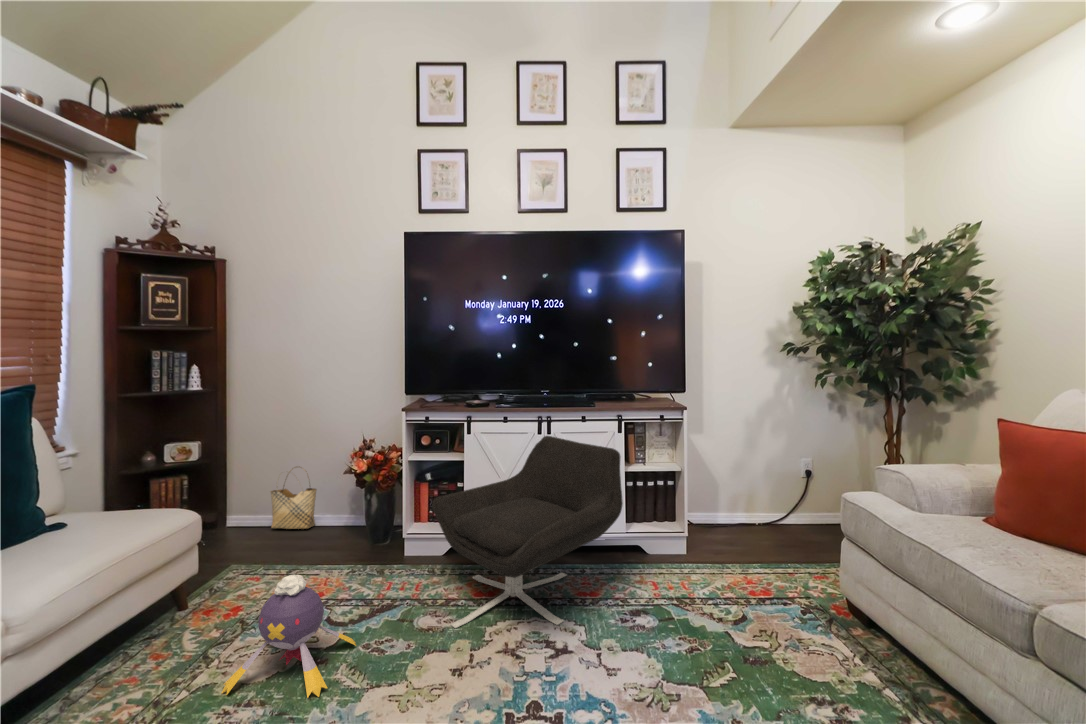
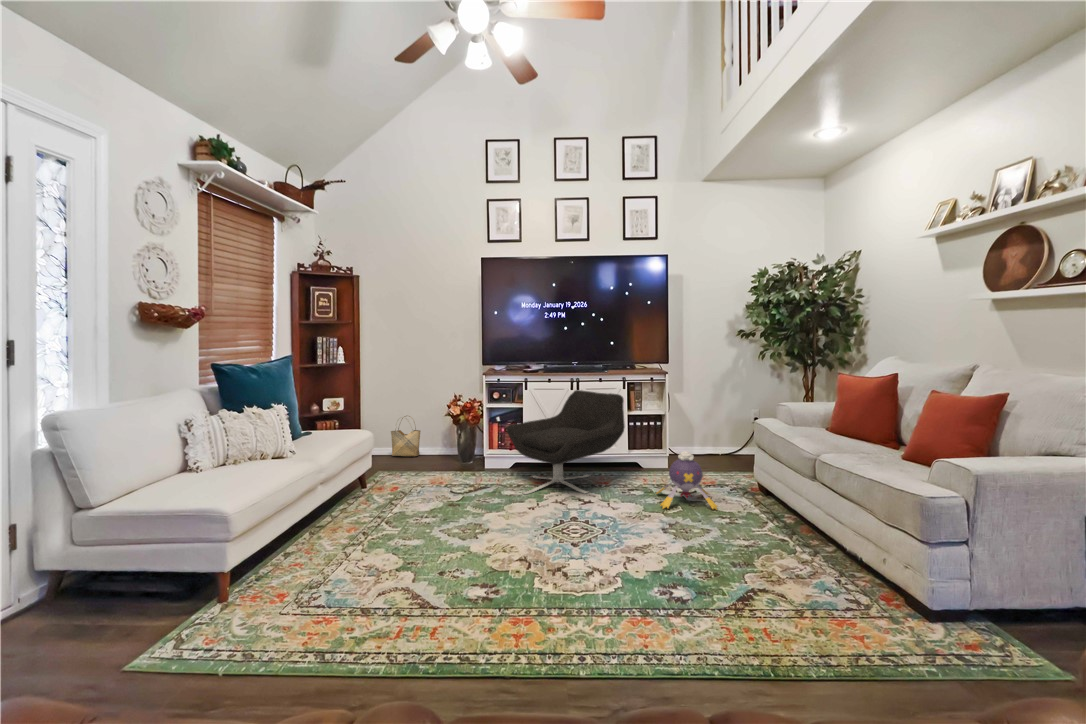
plush toy: present [222,575,356,698] -> present [657,451,718,510]

